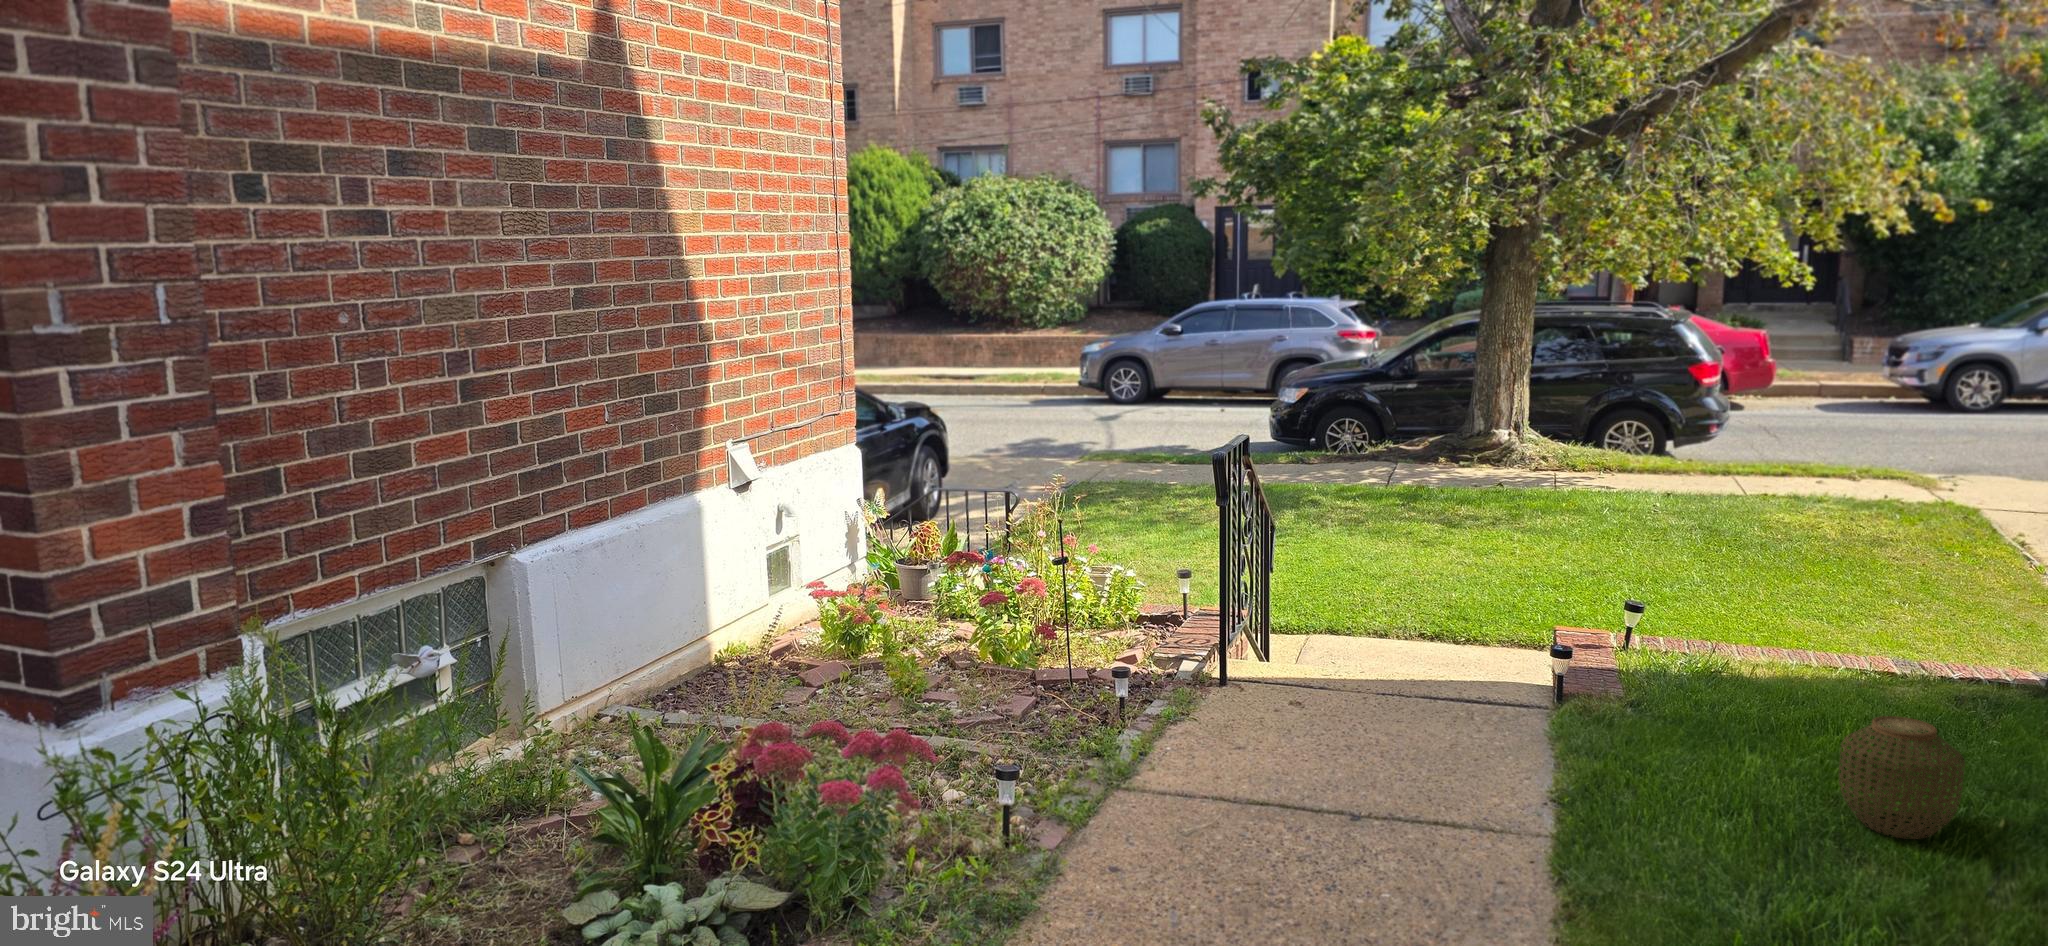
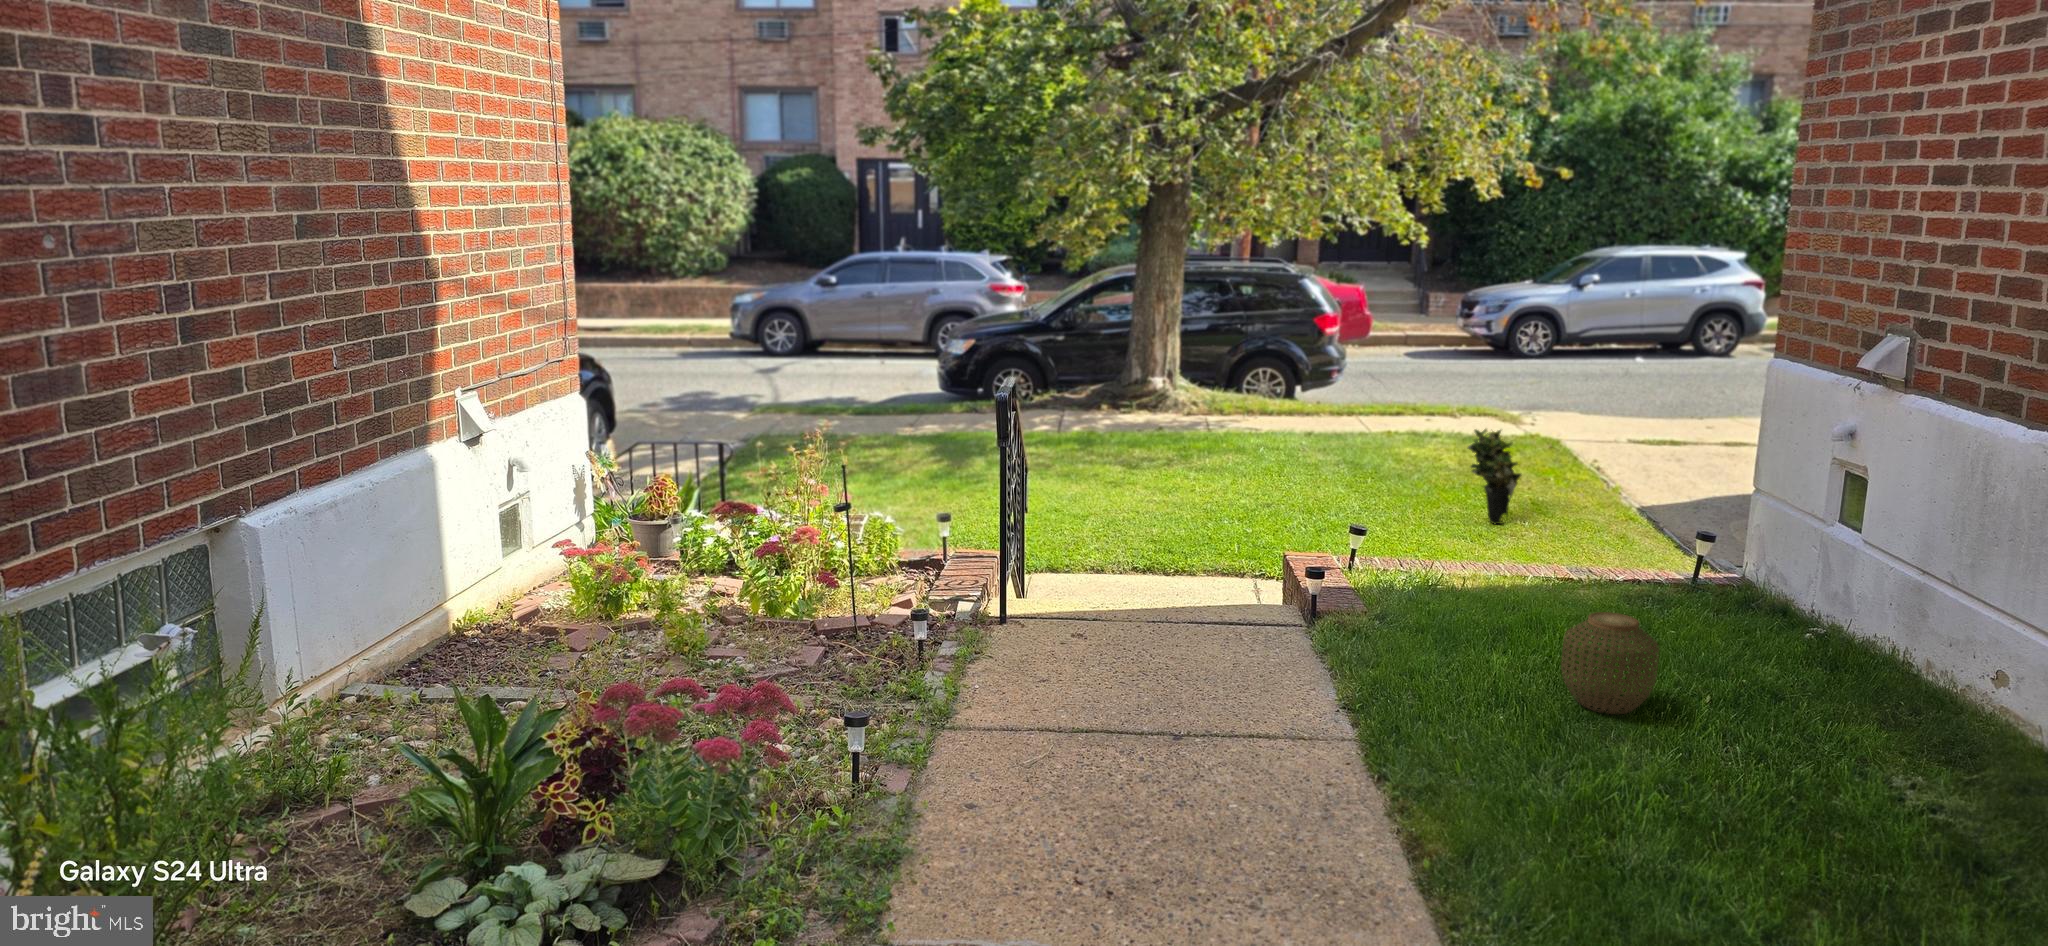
potted plant: none [1823,494,1895,607] -> present [1468,429,1521,524]

